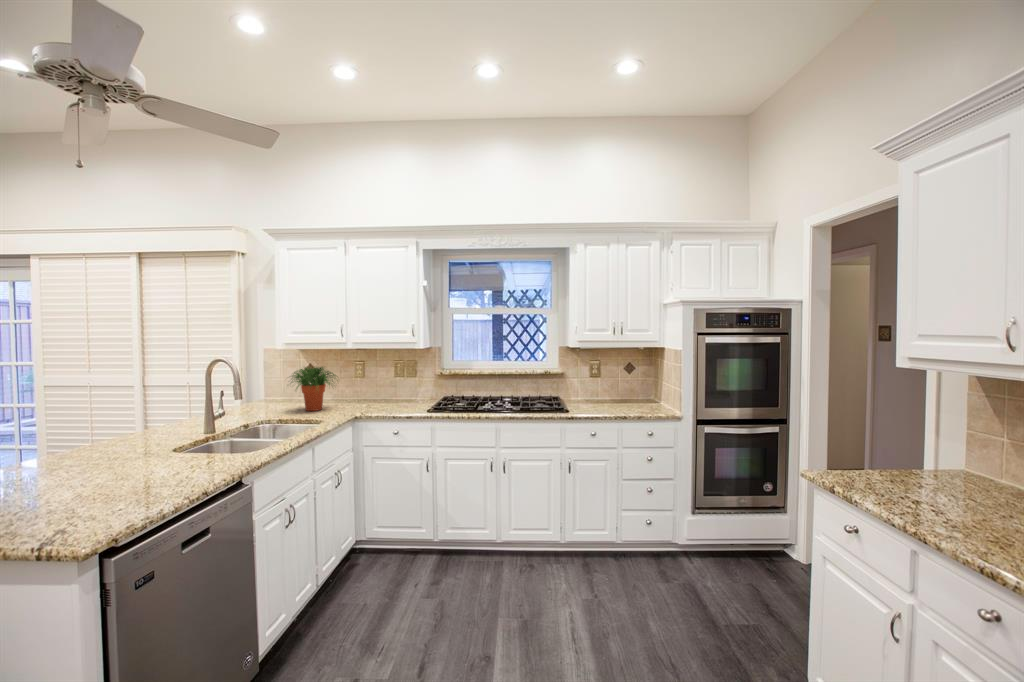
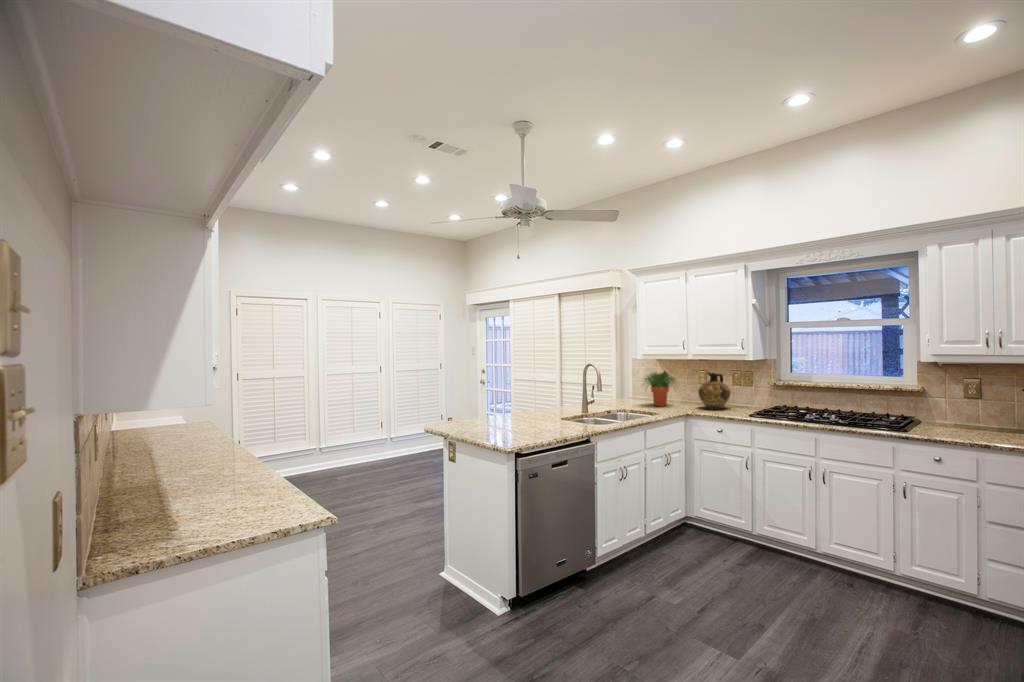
ceramic jug: none [363,364,399,407] -> present [698,372,730,409]

